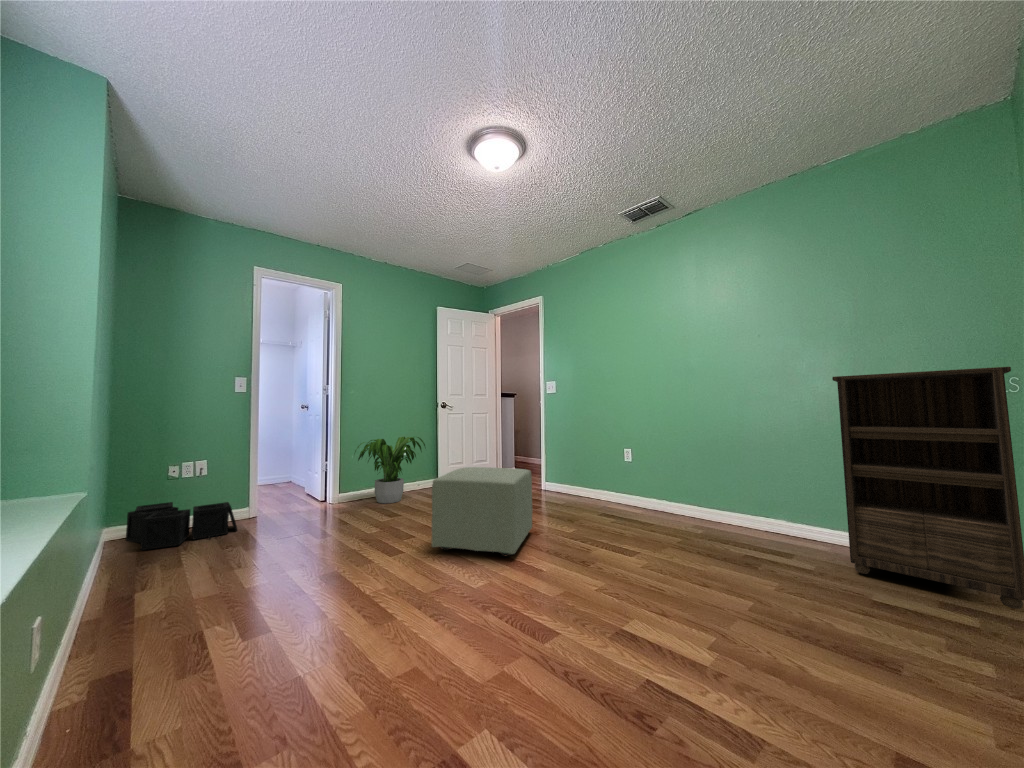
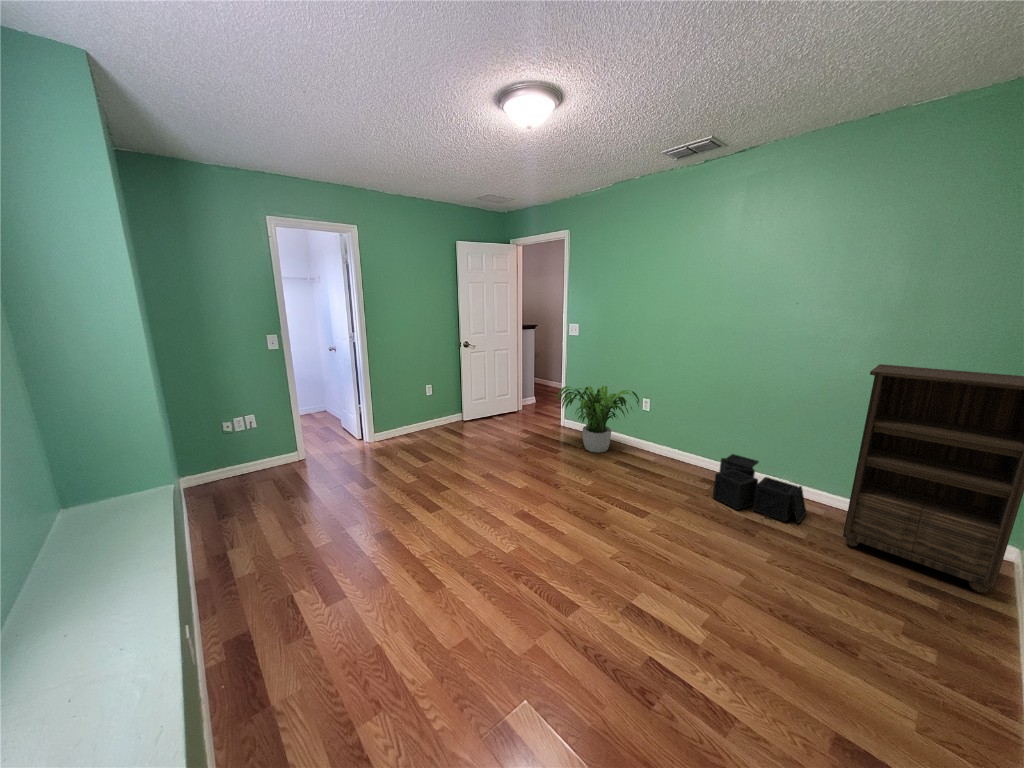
potted plant: present [355,437,425,503] -> present [557,386,639,453]
ottoman: present [432,467,532,556] -> none [464,428,555,517]
storage bin: present [126,502,238,550] -> present [713,454,806,524]

